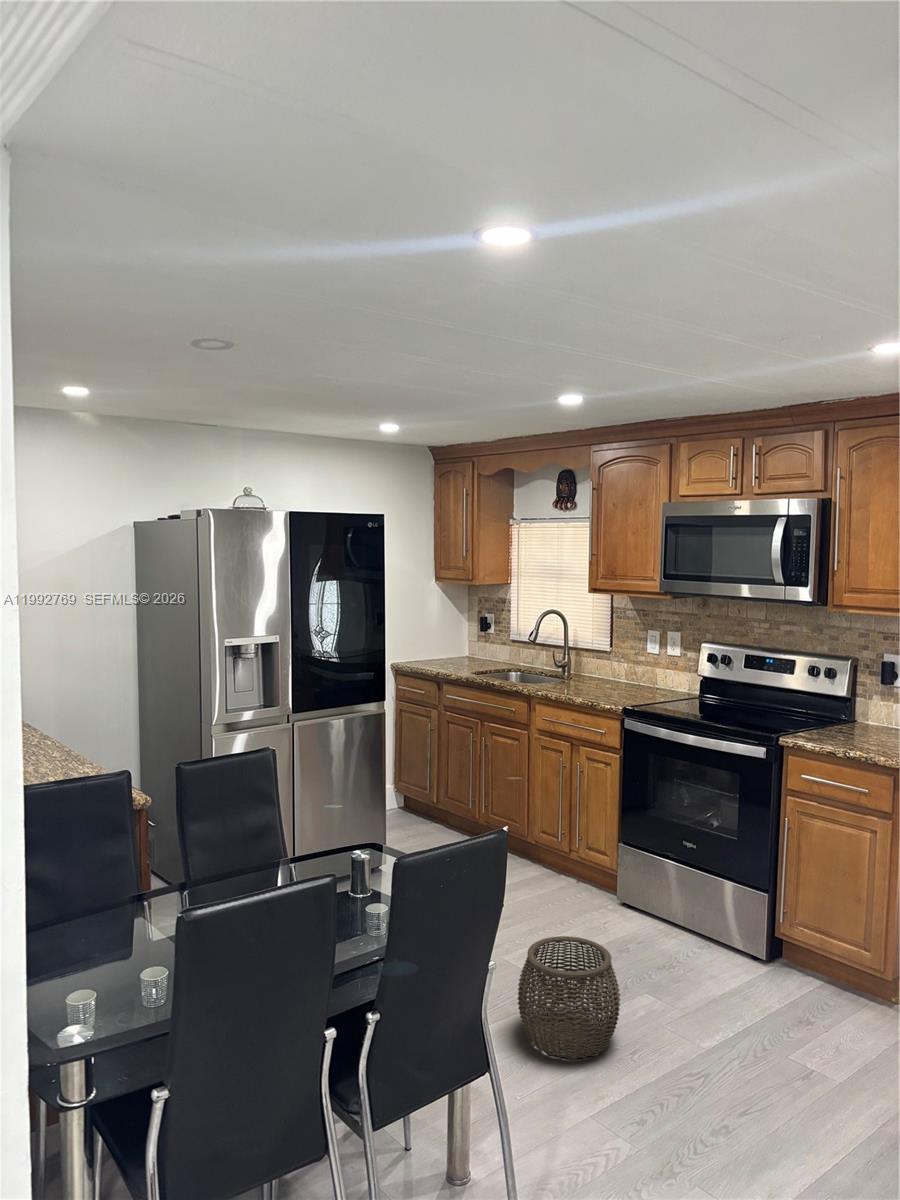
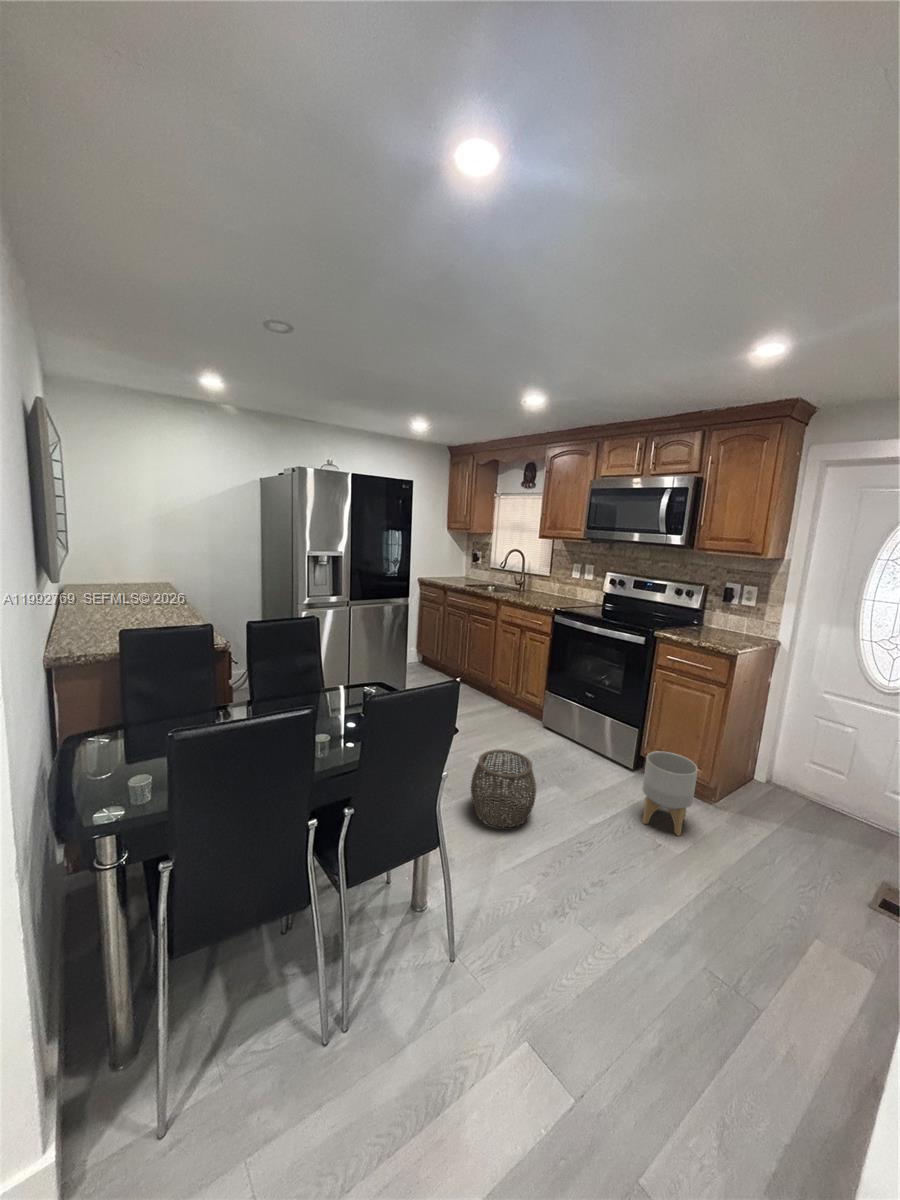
planter: none [782,923,861,1053] -> present [642,751,698,836]

